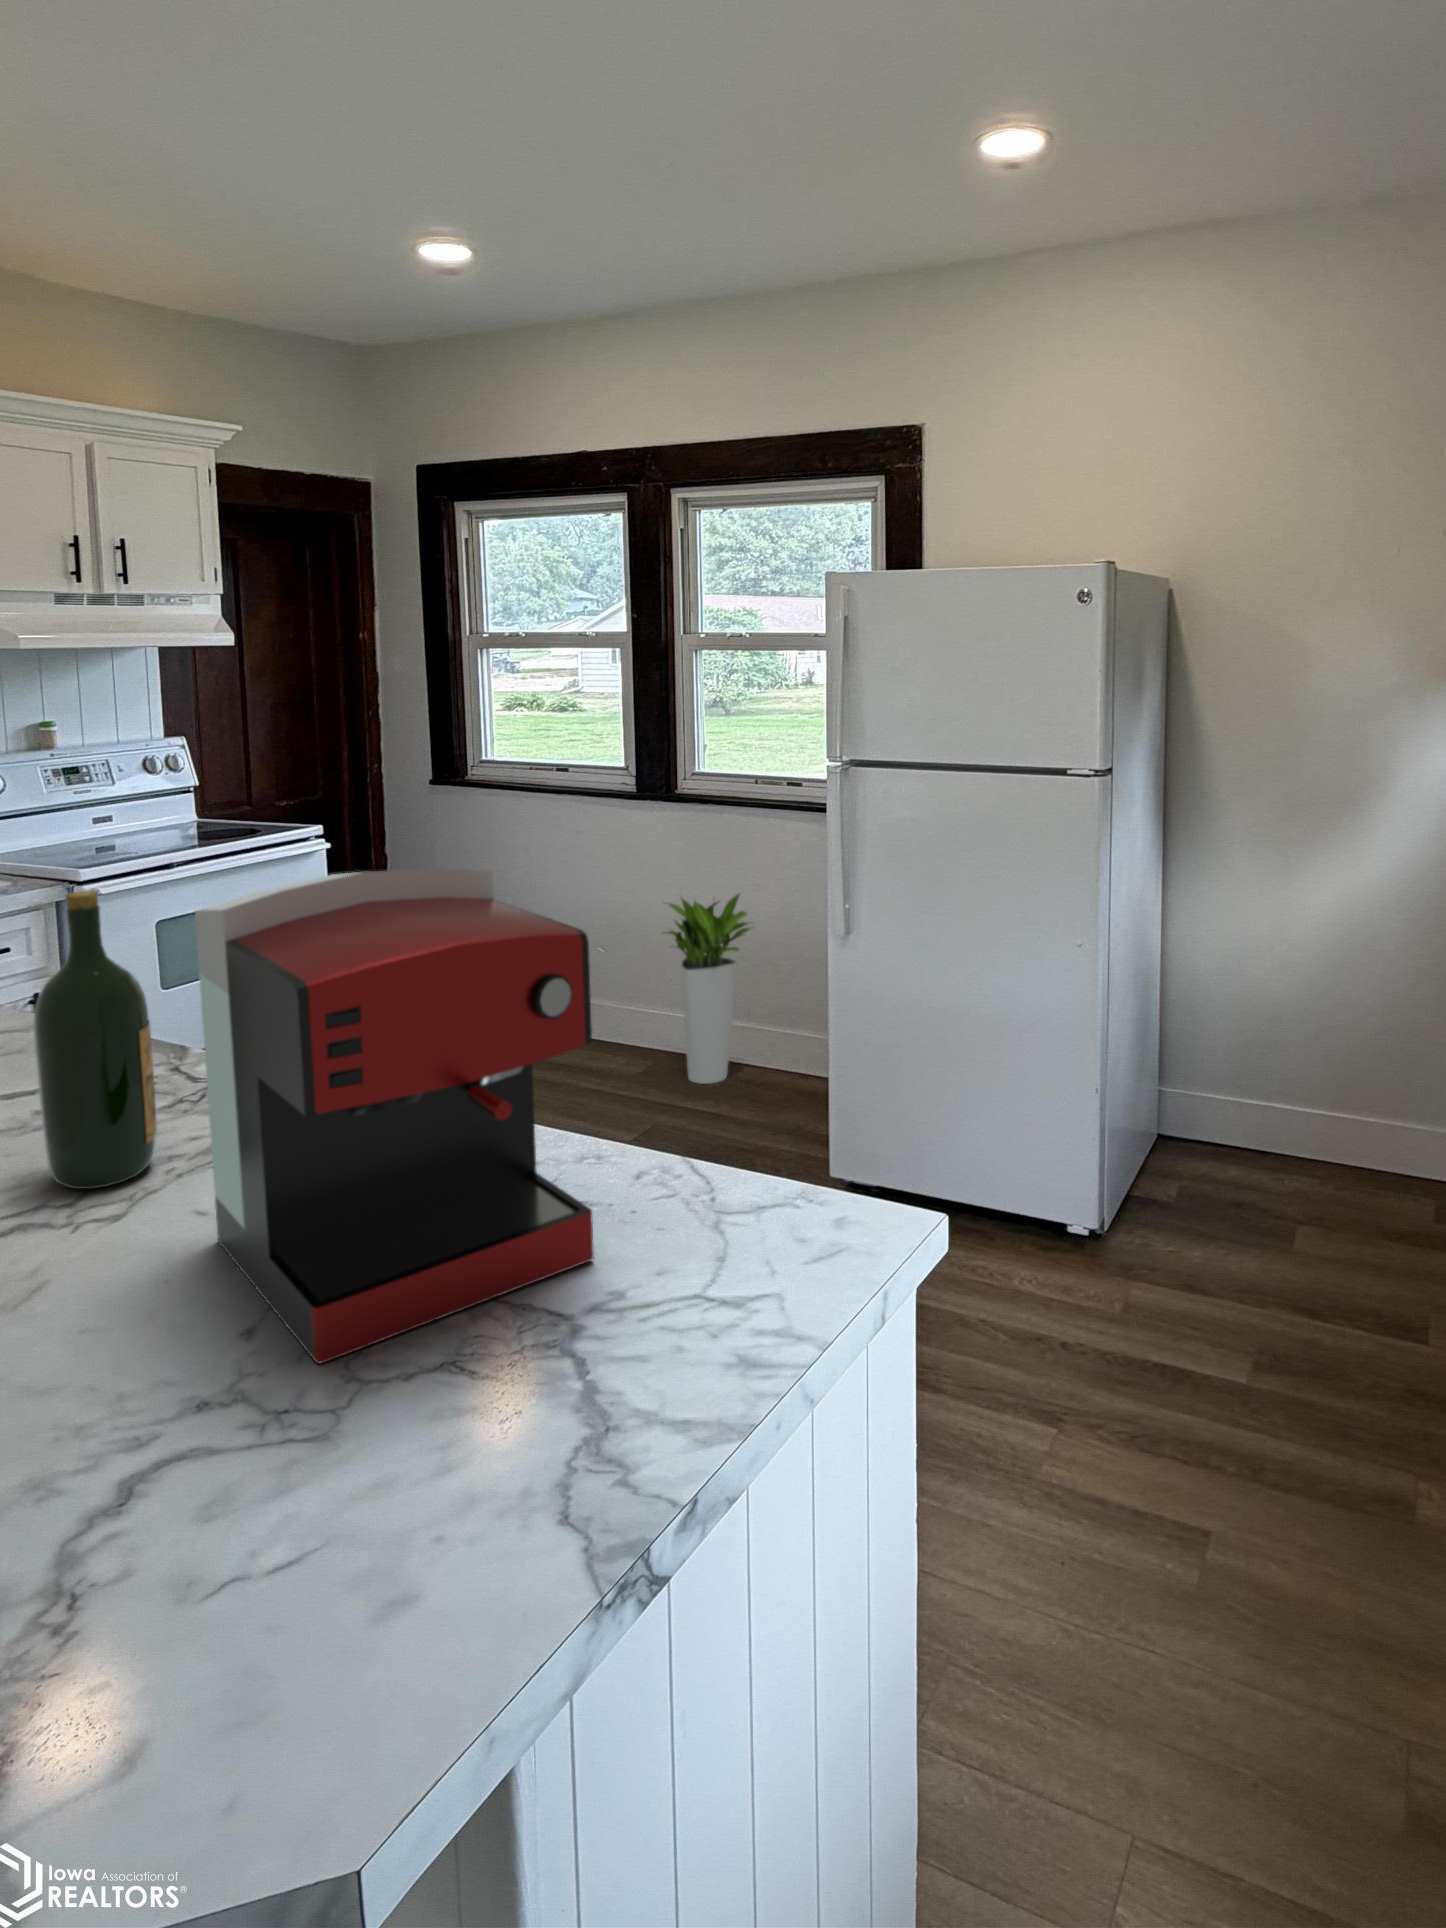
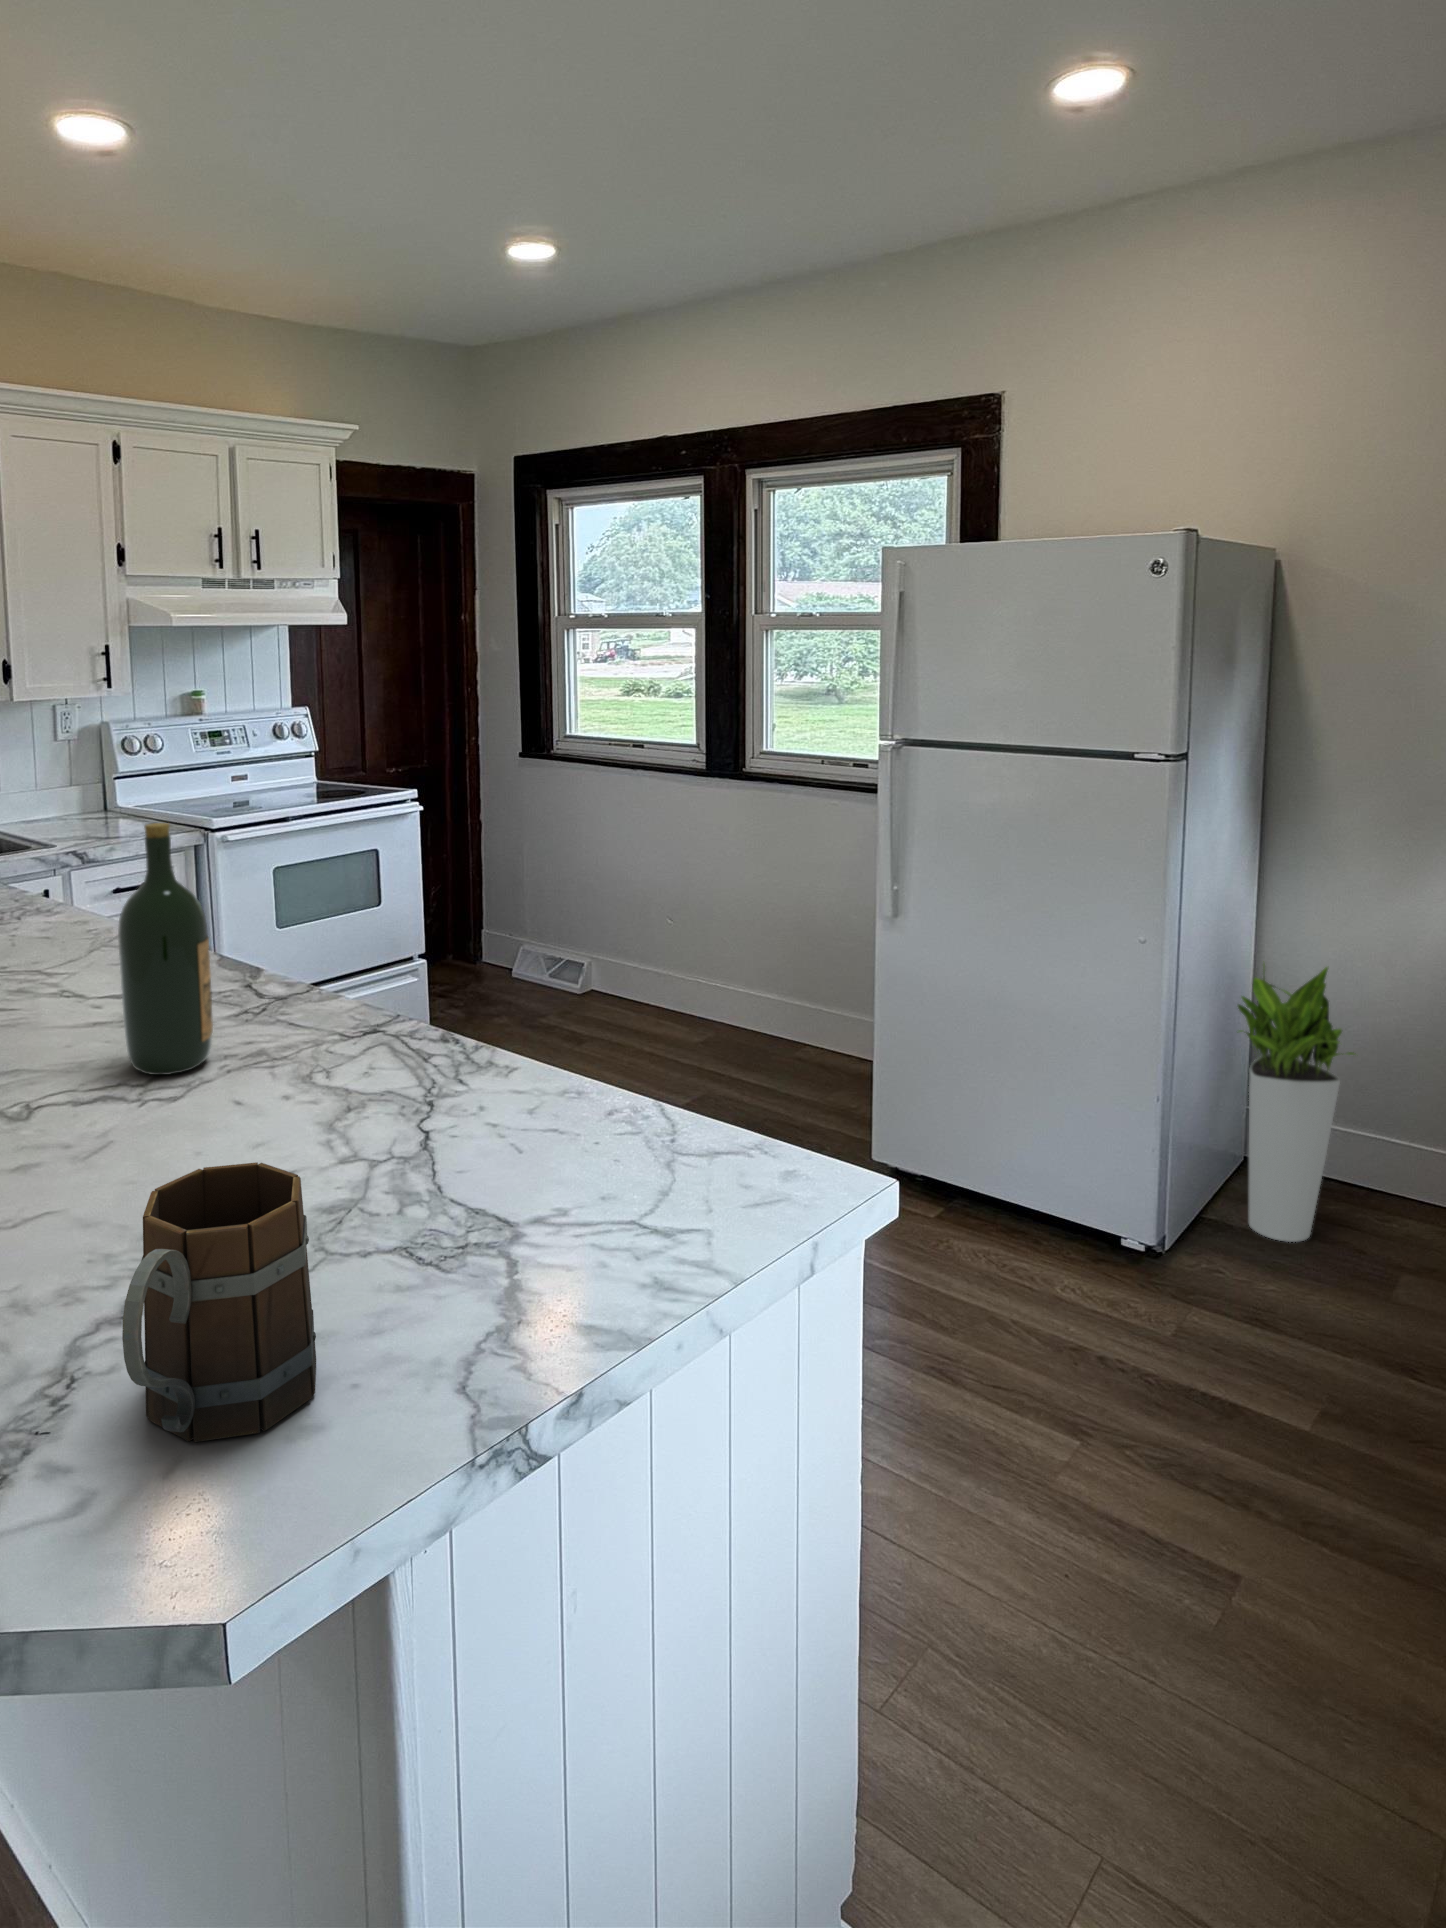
coffee maker: present [195,868,594,1363] -> none [230,813,549,1234]
planter: present [667,894,755,1084] -> present [1238,967,1354,1242]
mug: none [177,1295,392,1645] -> present [122,1162,316,1442]

